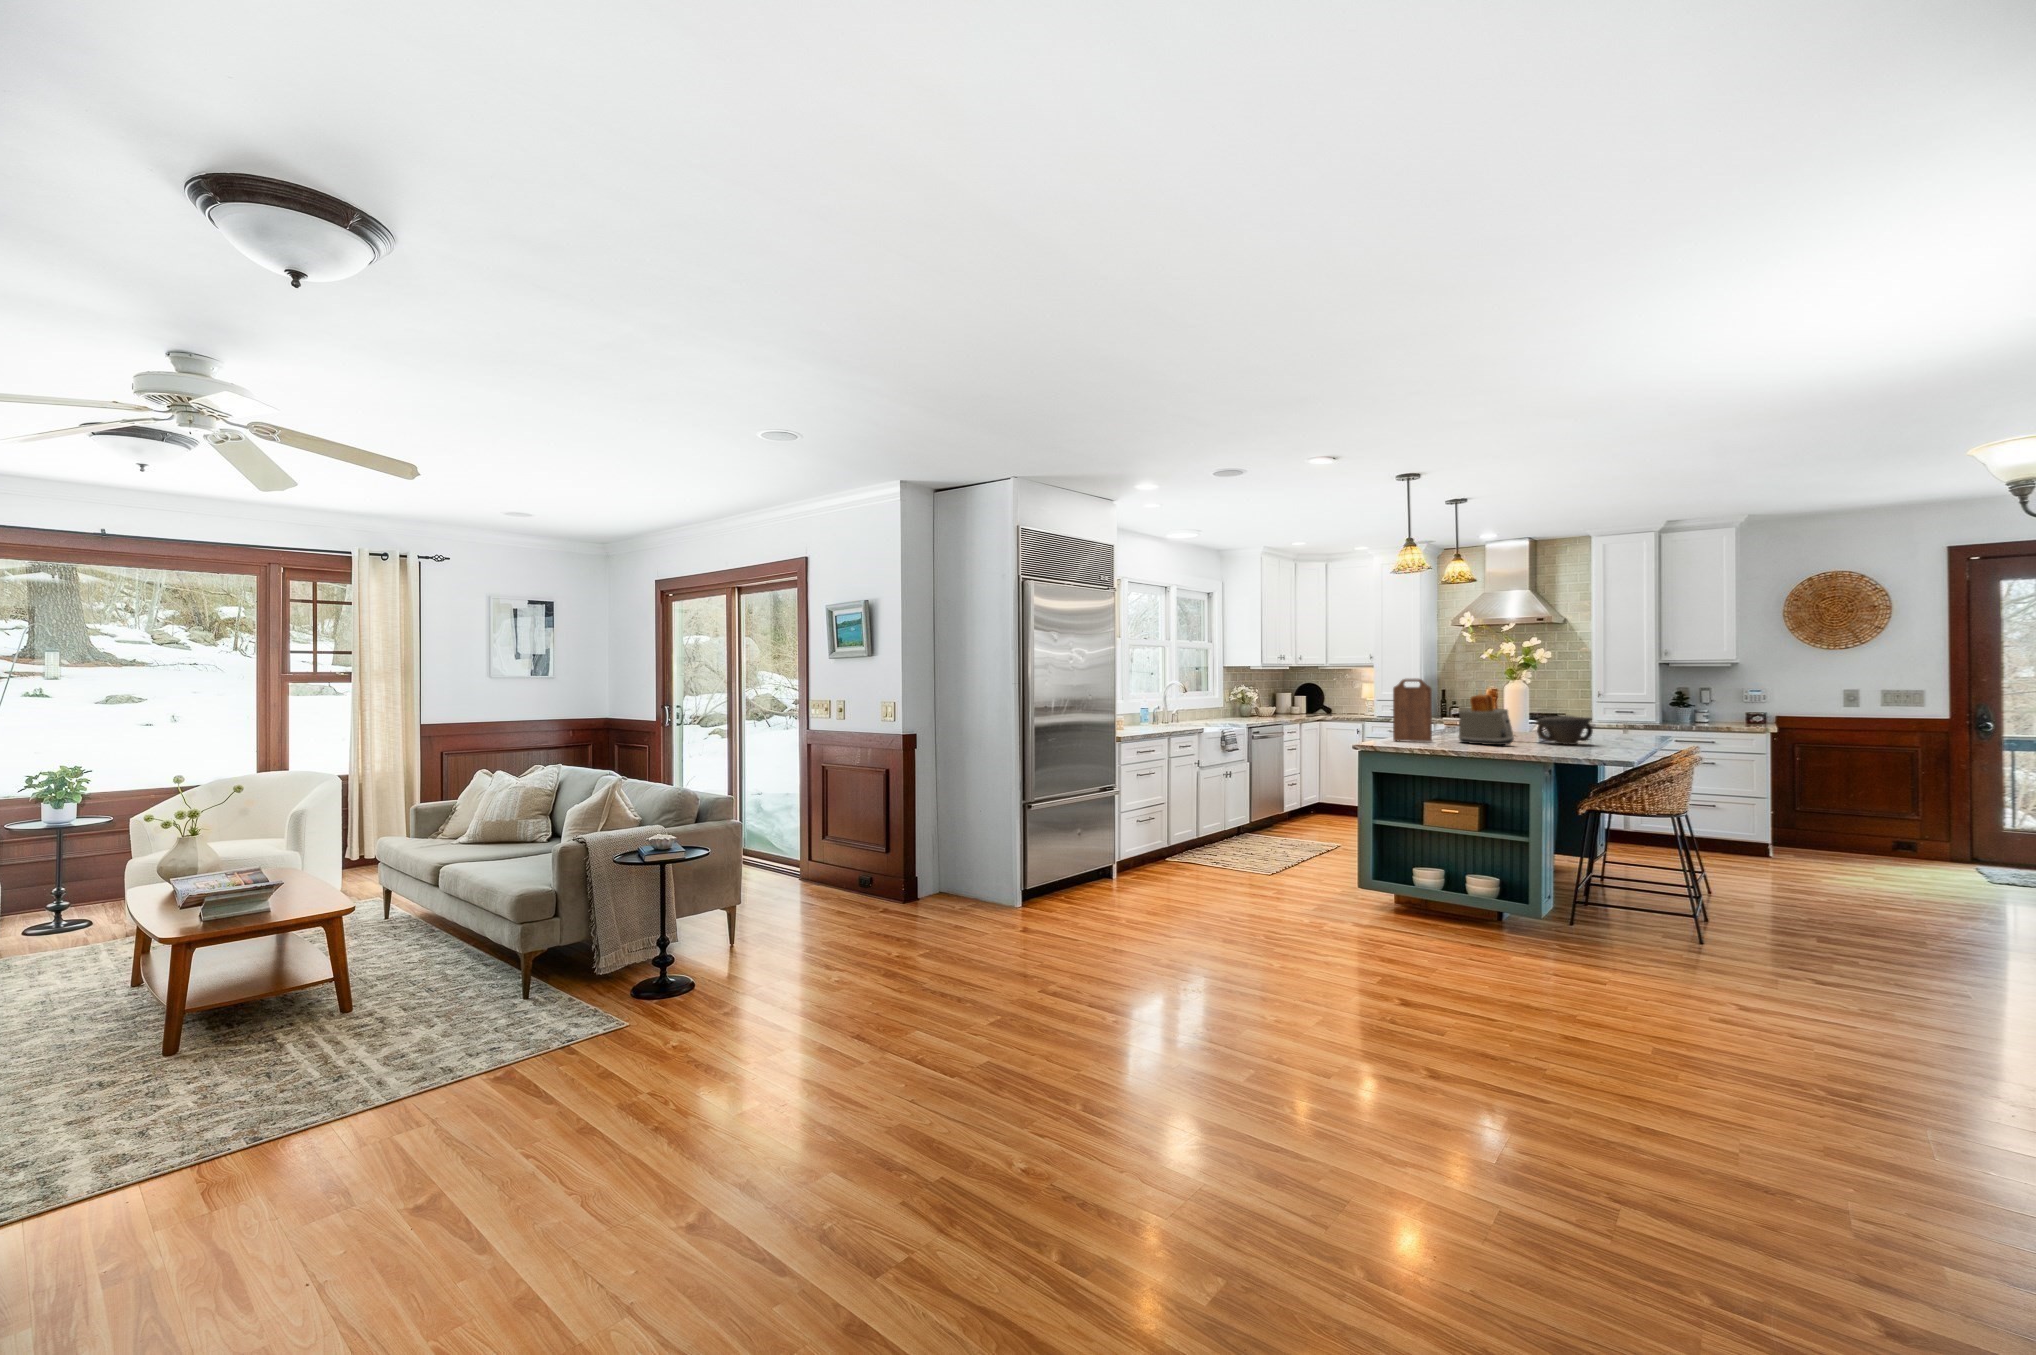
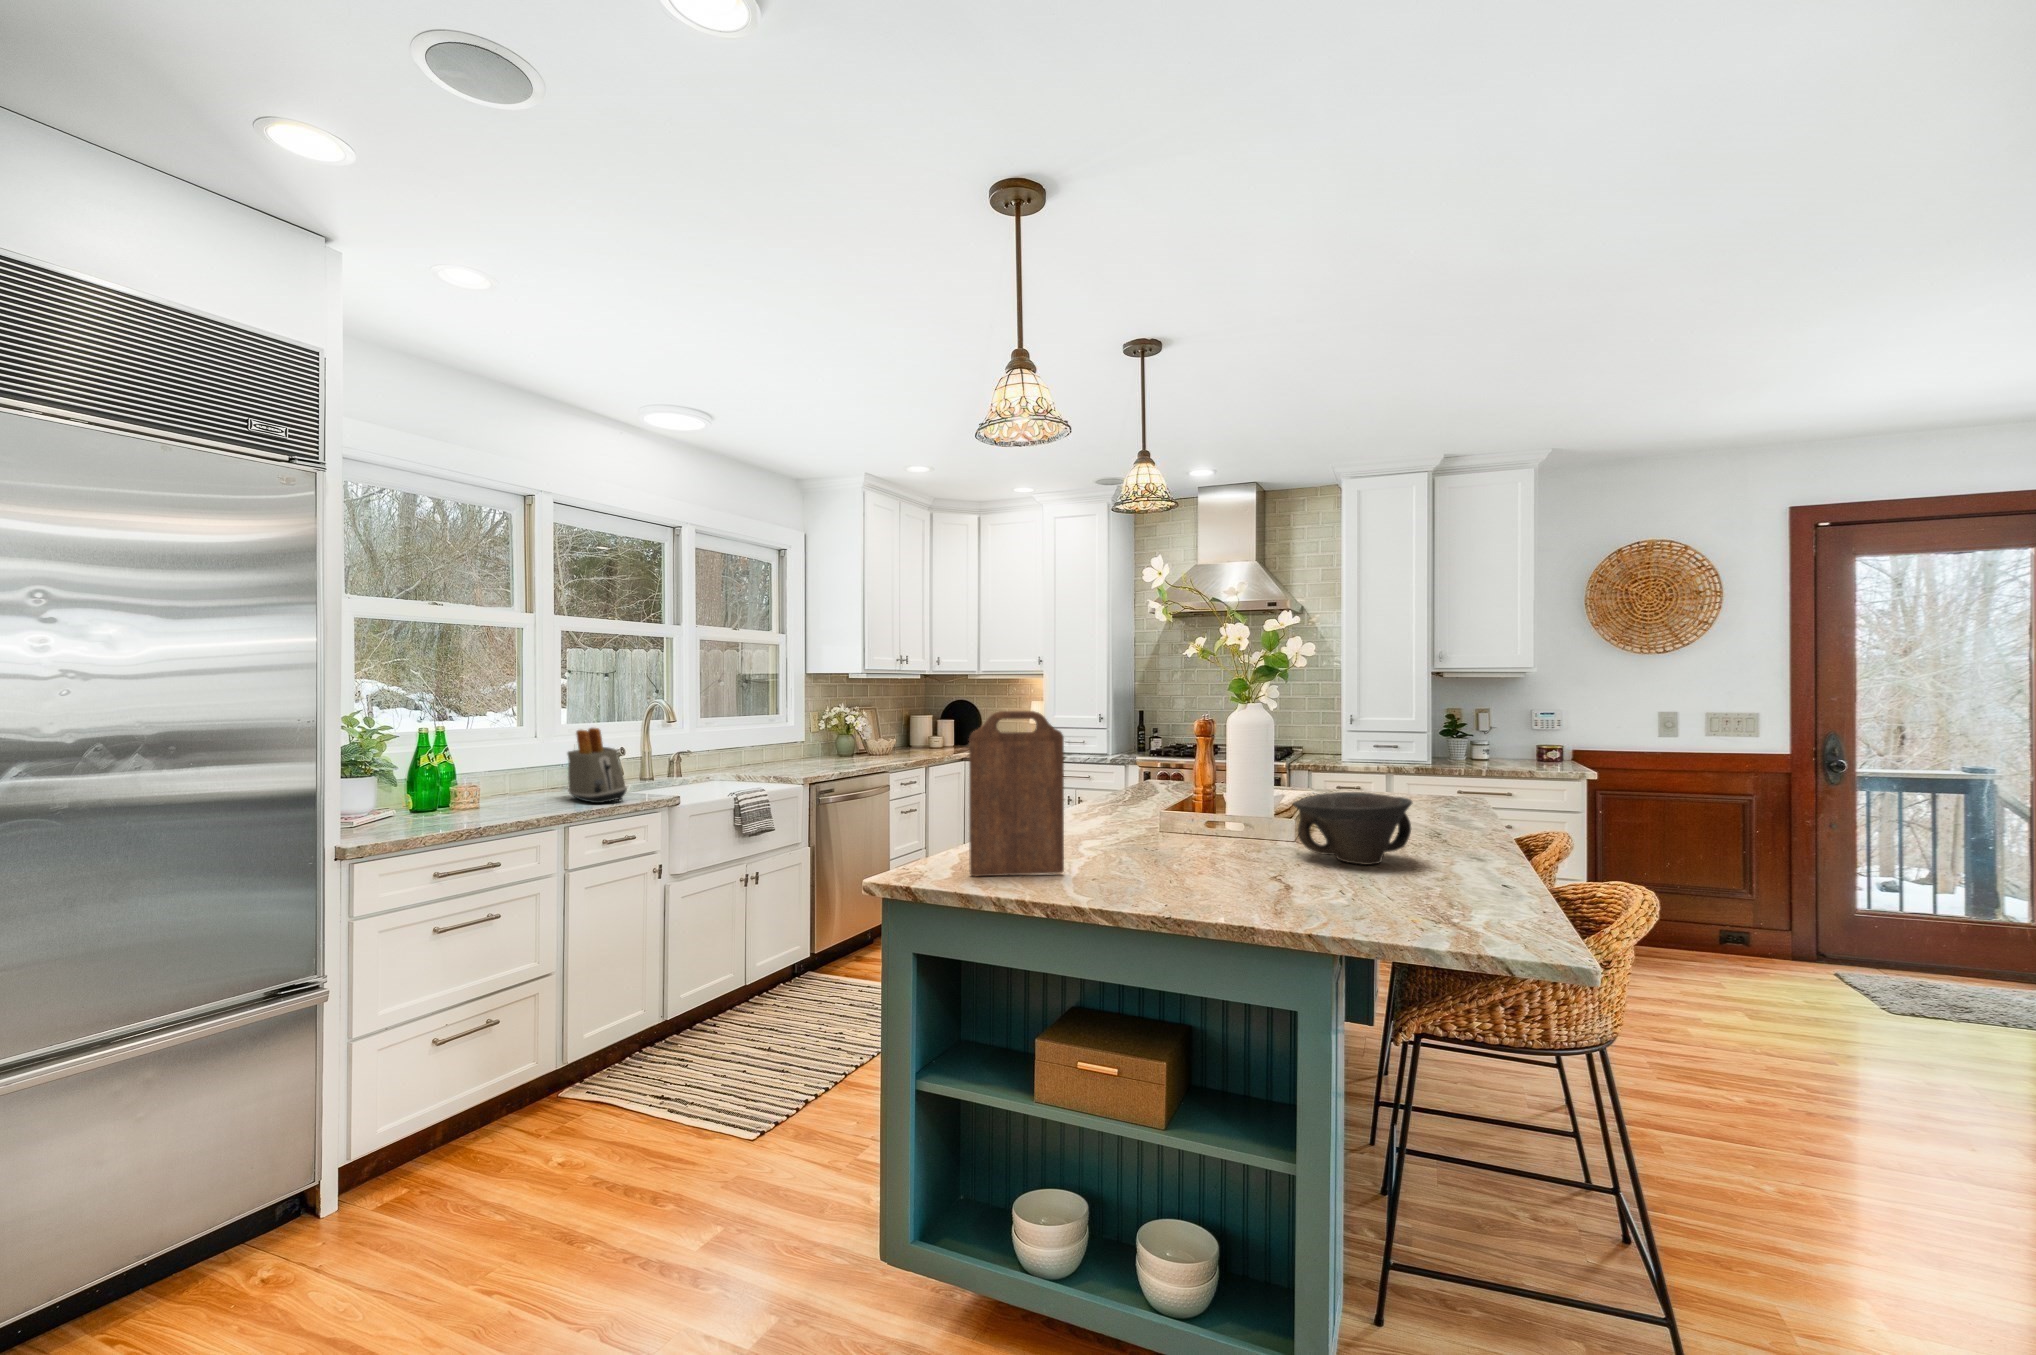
toaster: present [1458,694,1514,745] -> present [567,728,627,803]

